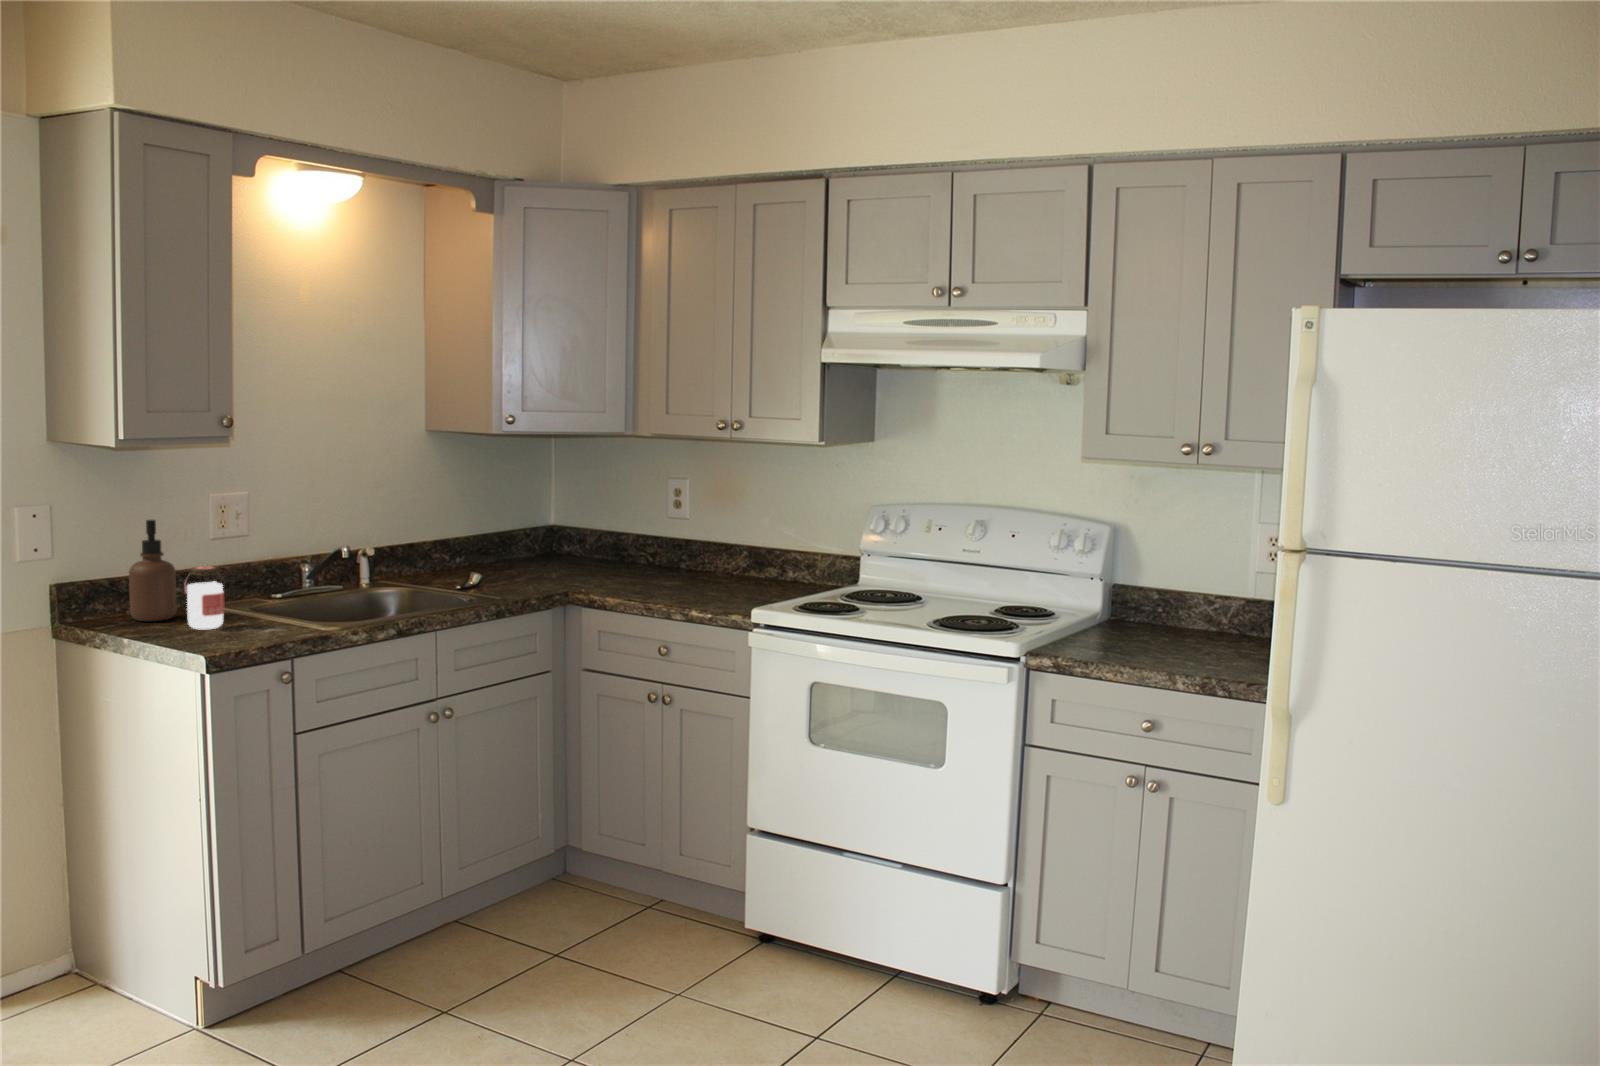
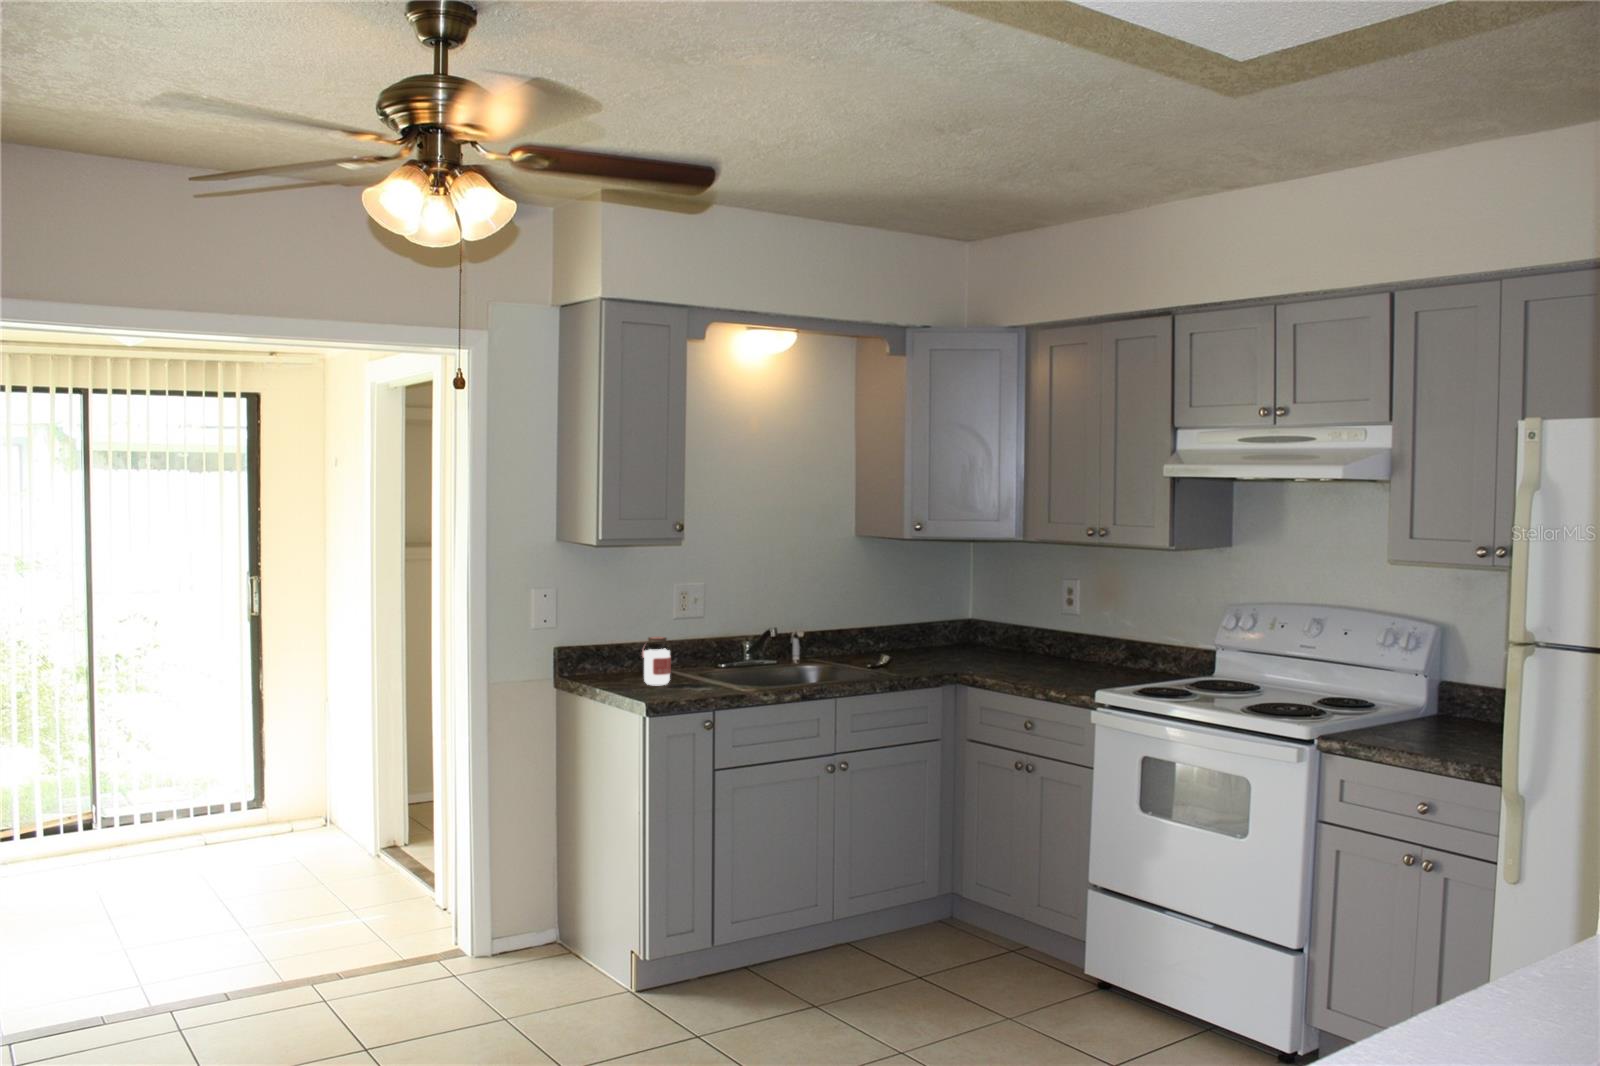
soap dispenser: present [129,520,177,621] -> none [609,601,643,678]

